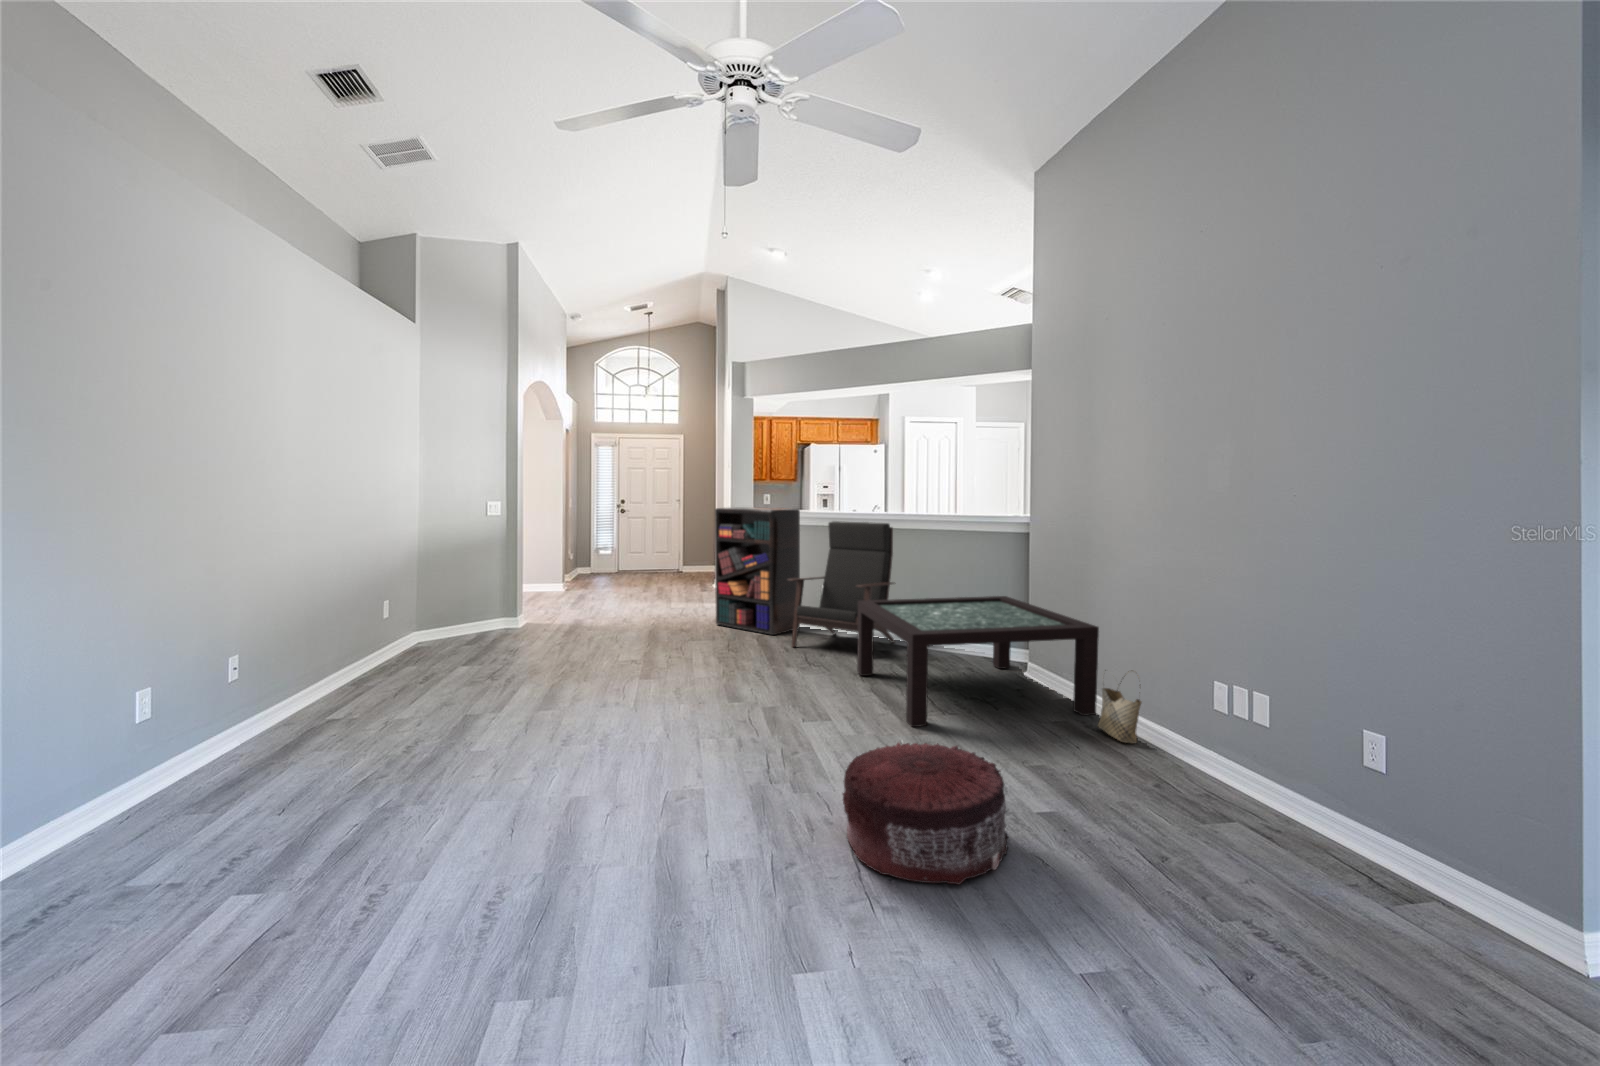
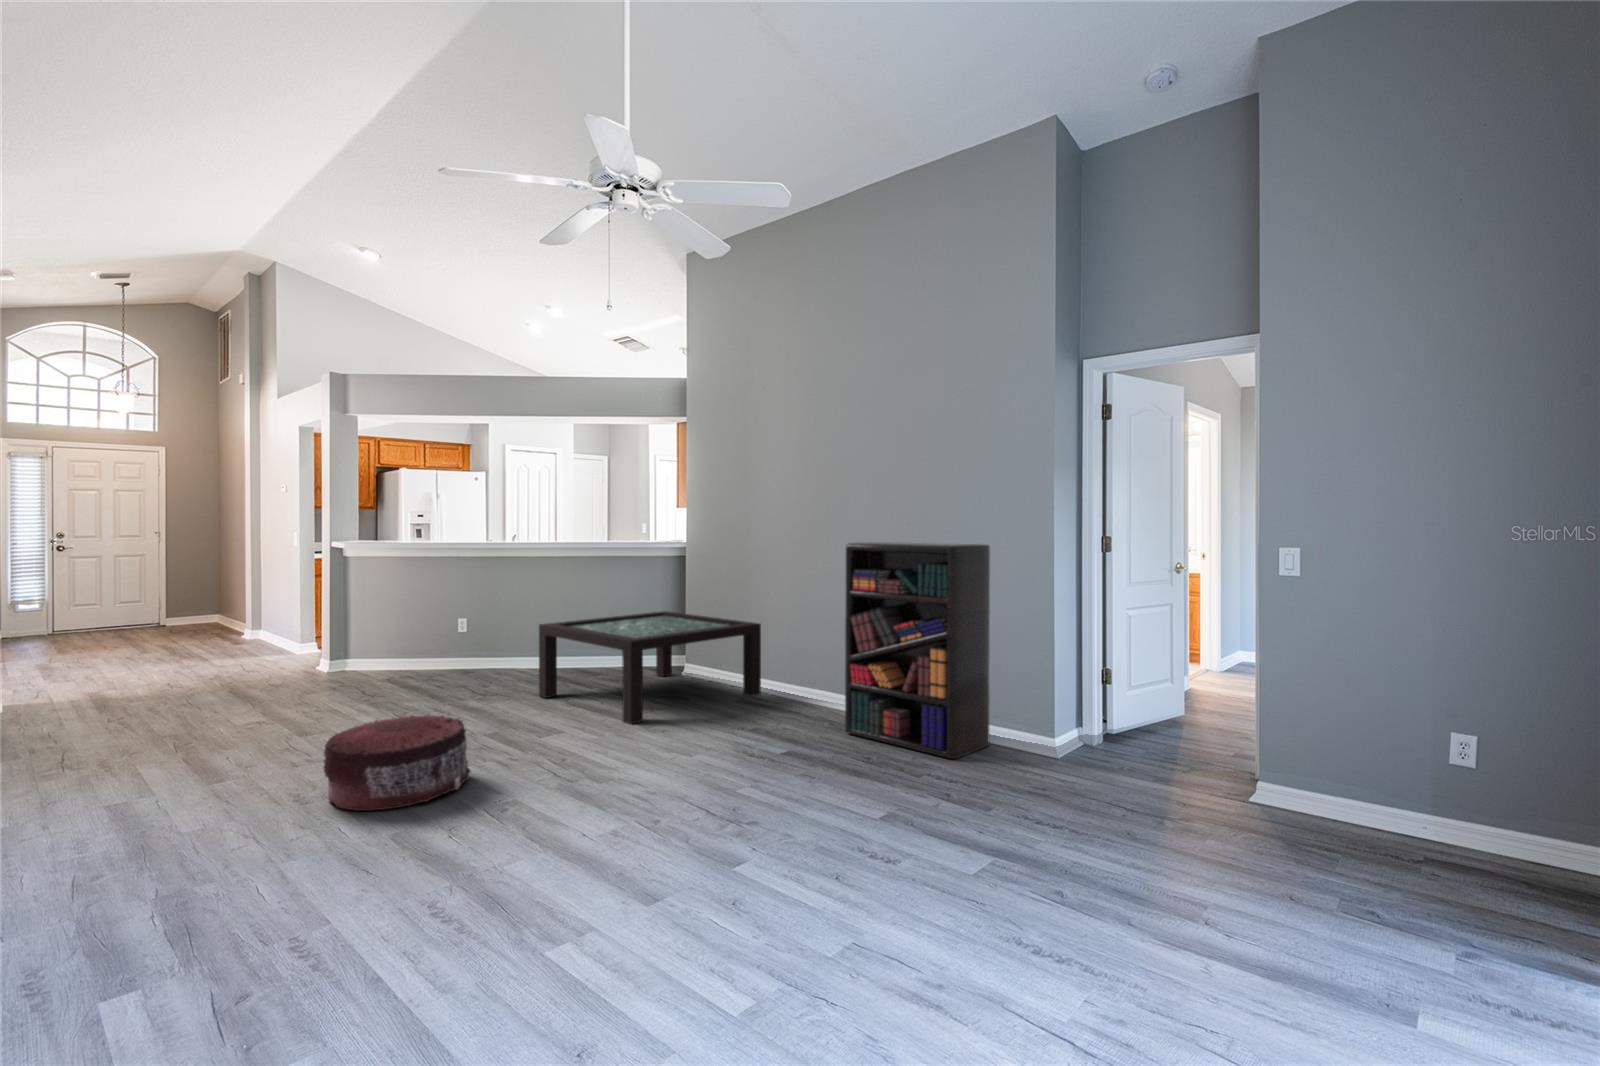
bookshelf: present [715,507,800,635] -> present [845,542,990,759]
lounge chair: present [787,521,895,647] -> none [438,550,551,686]
woven basket: present [1098,670,1142,743] -> none [769,652,803,706]
pouf: present [843,742,1009,884] -> present [323,714,471,811]

